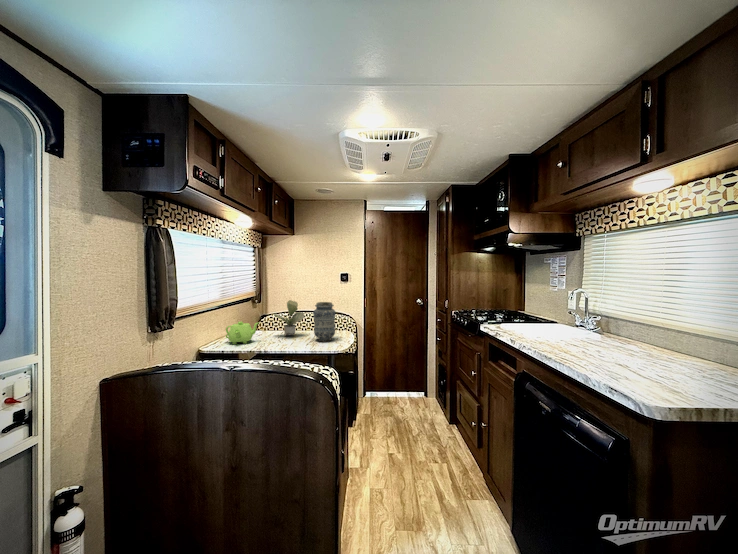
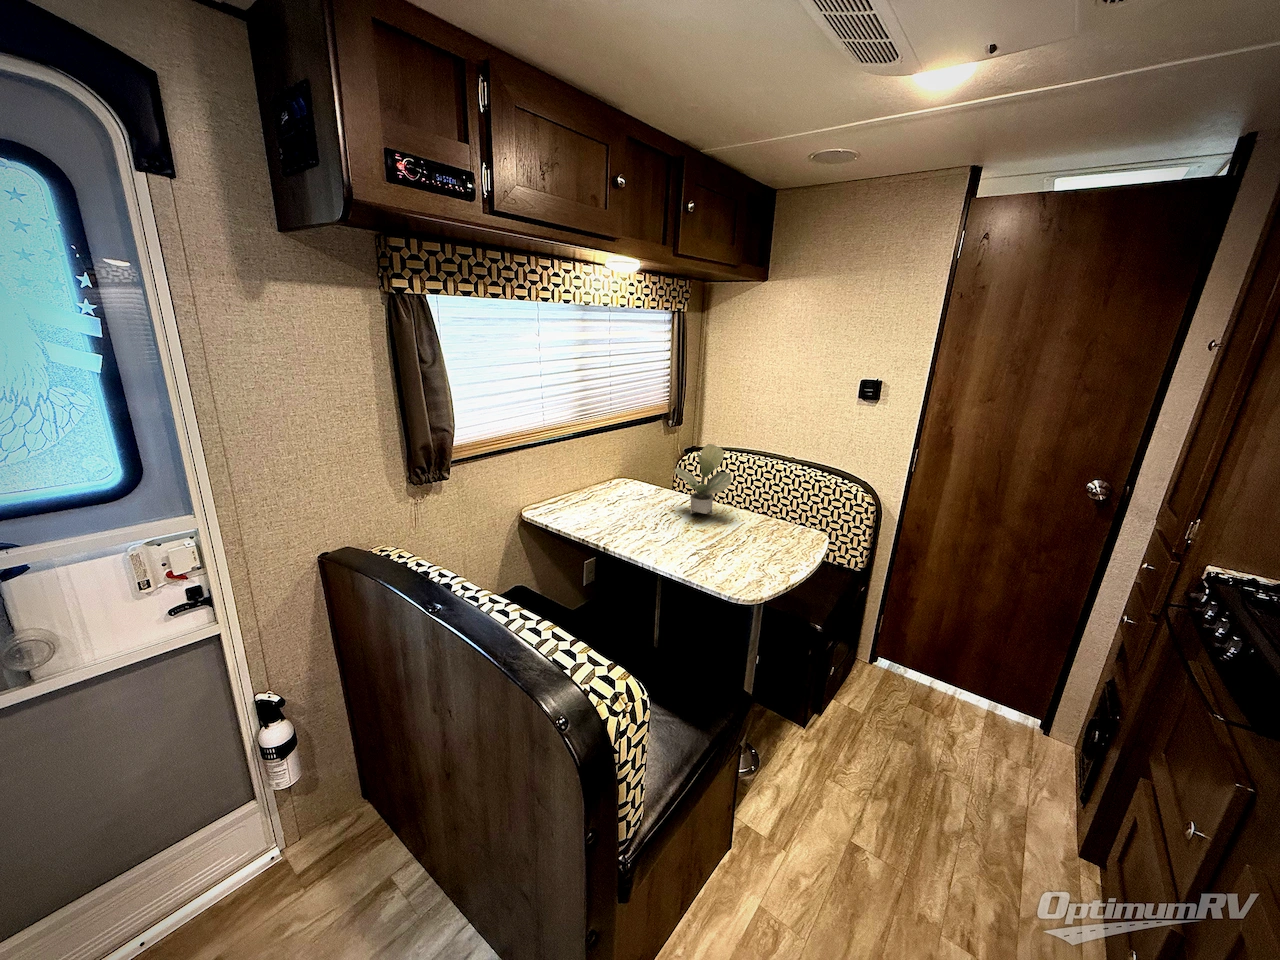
vase: present [313,302,335,342] -> none [732,464,787,555]
teapot: present [226,322,259,344] -> none [585,473,638,516]

